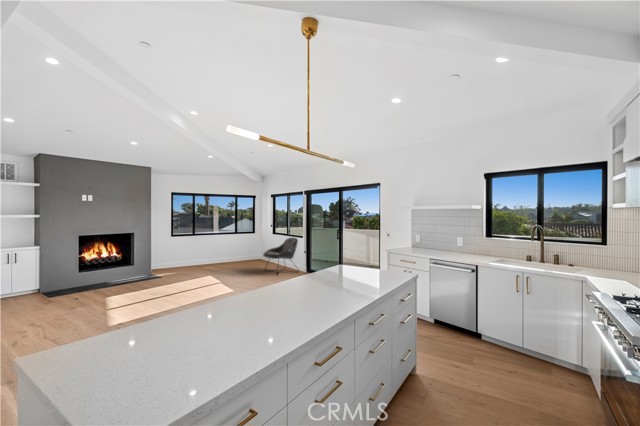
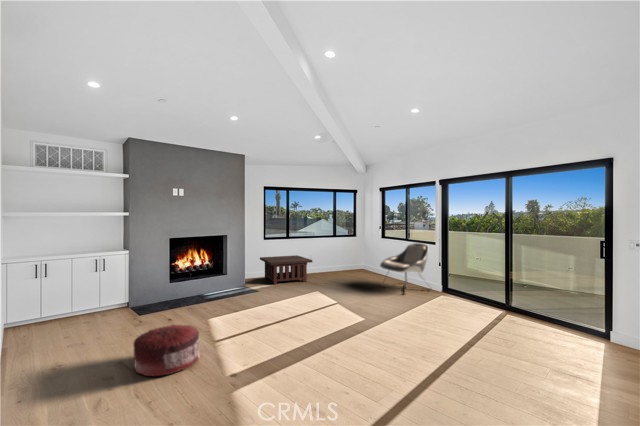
coffee table: none [167,249,211,272] -> present [260,255,313,284]
pouf: none [42,295,97,327] -> present [134,325,200,376]

